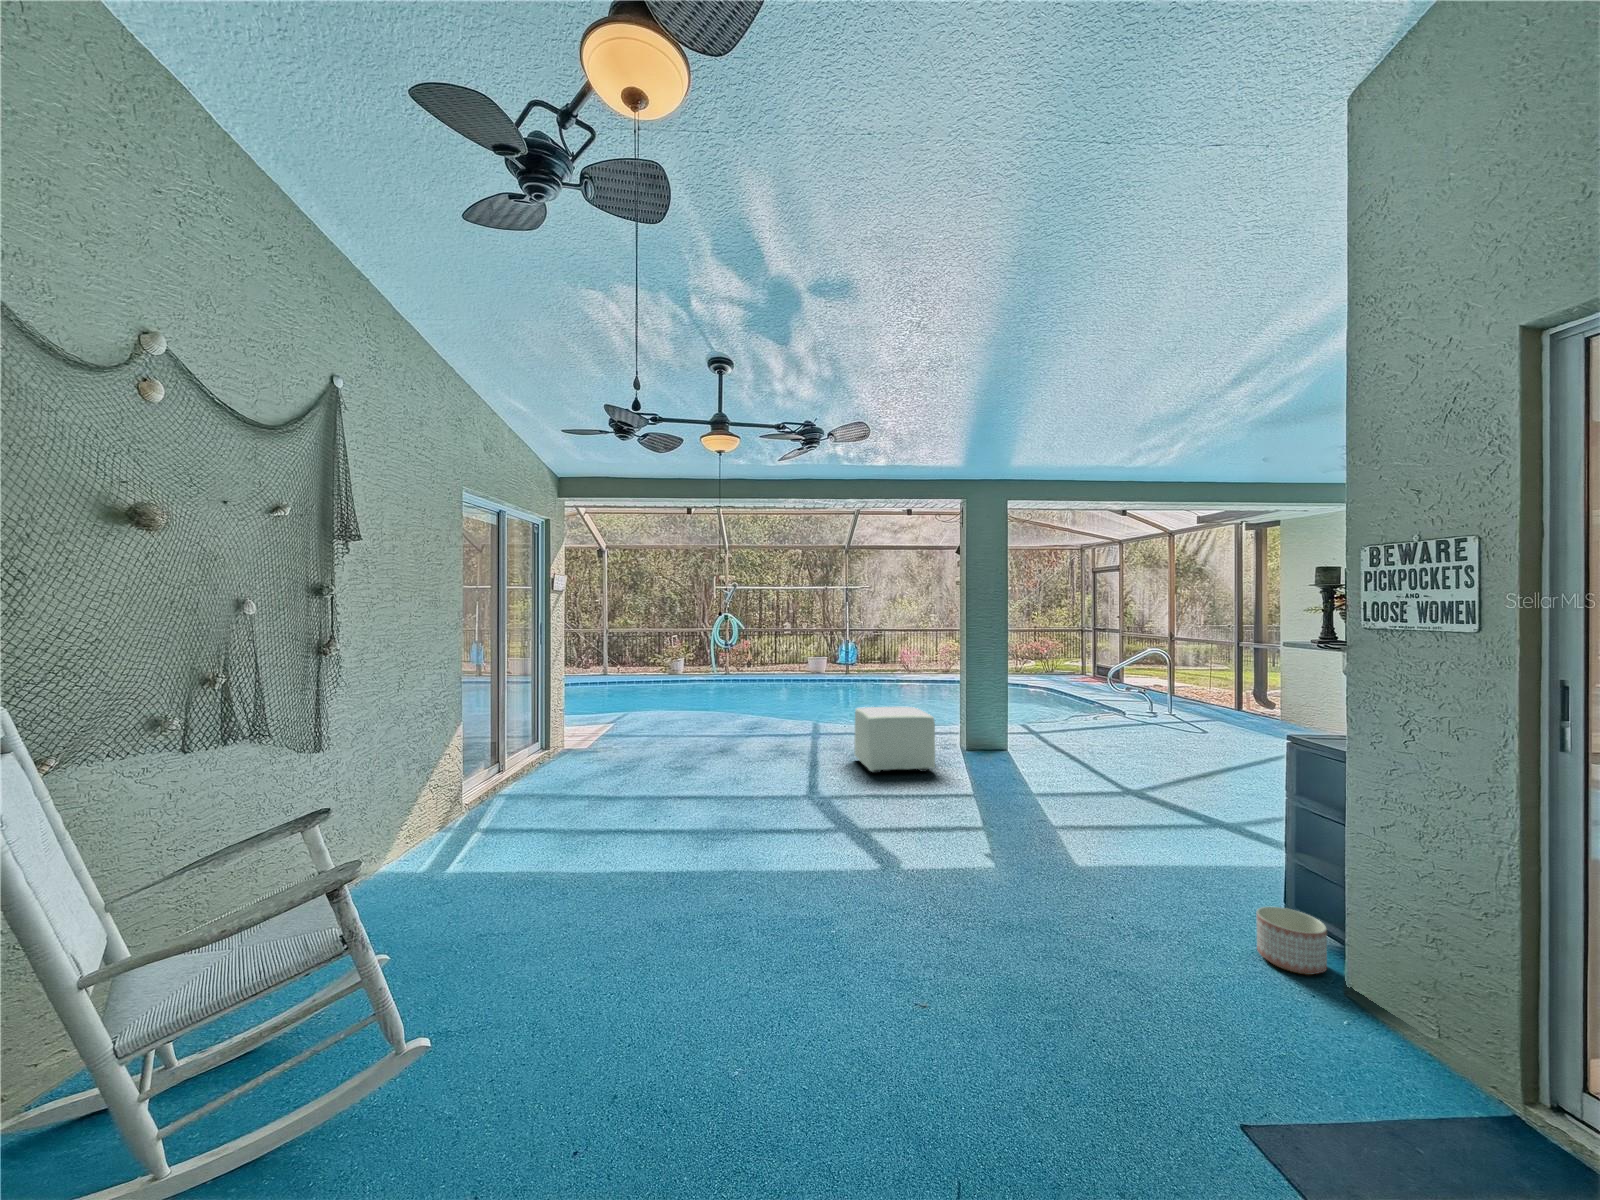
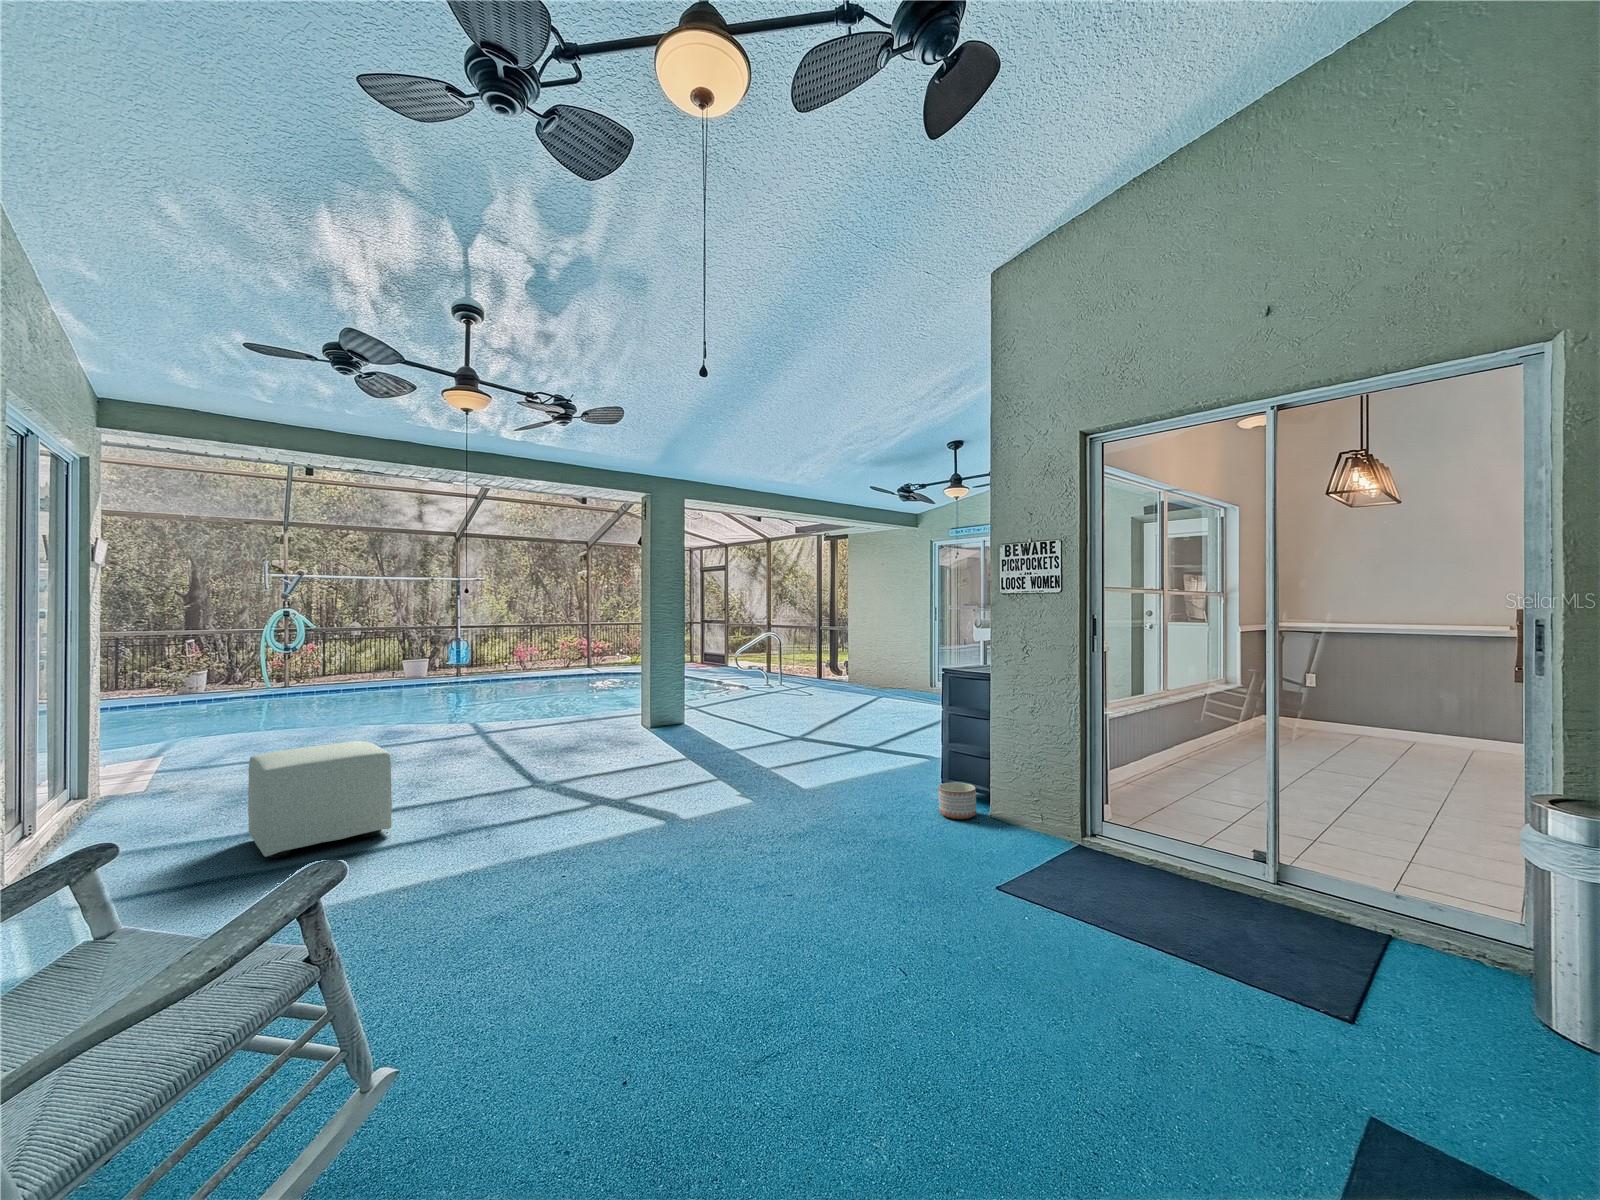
ottoman: present [855,707,935,773] -> present [248,741,392,858]

